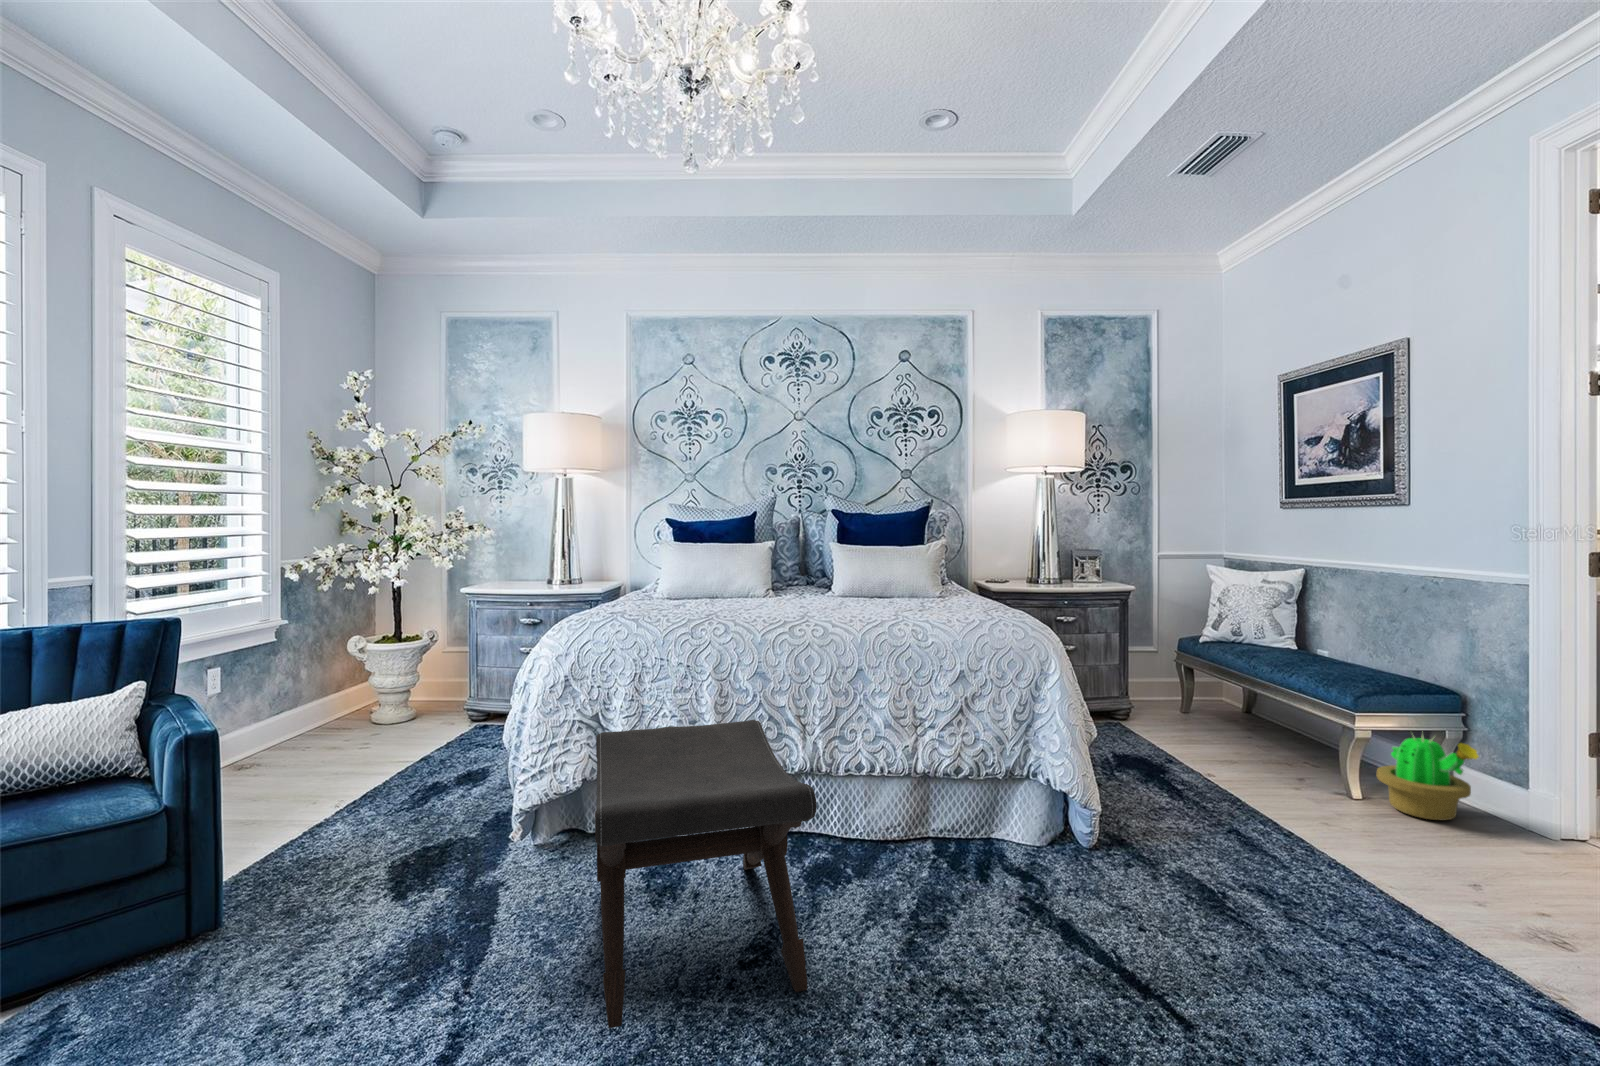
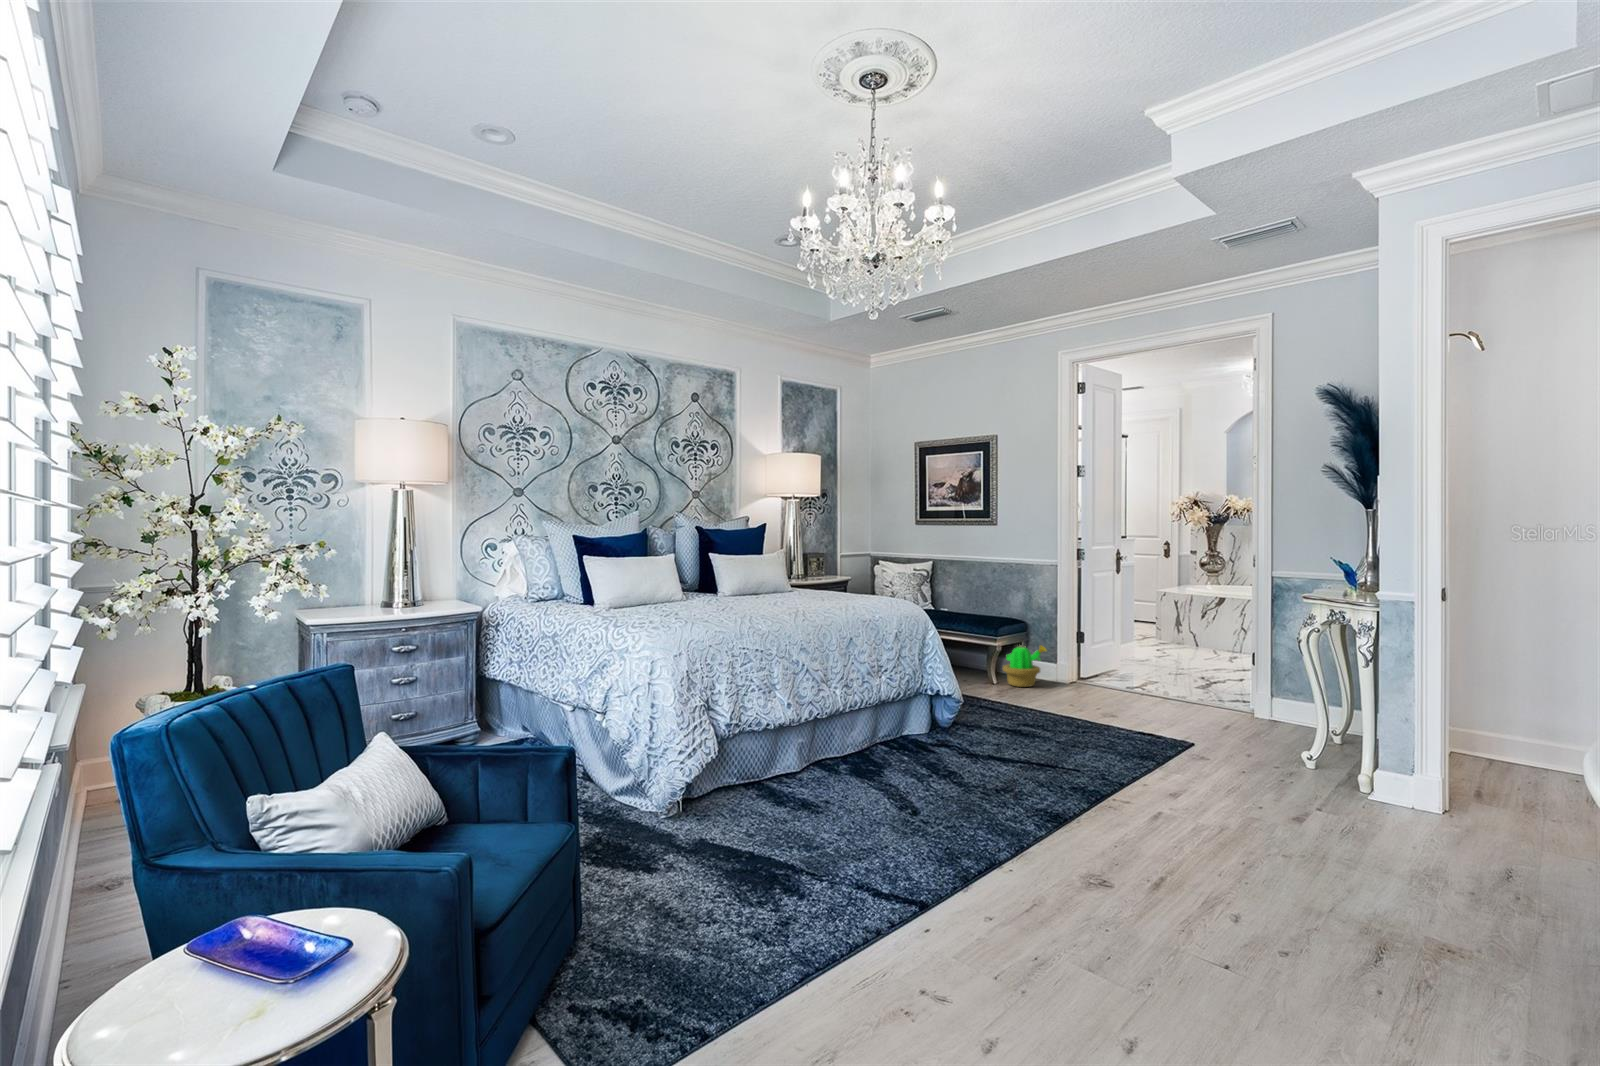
footstool: present [595,720,816,1028] -> none [766,678,956,842]

